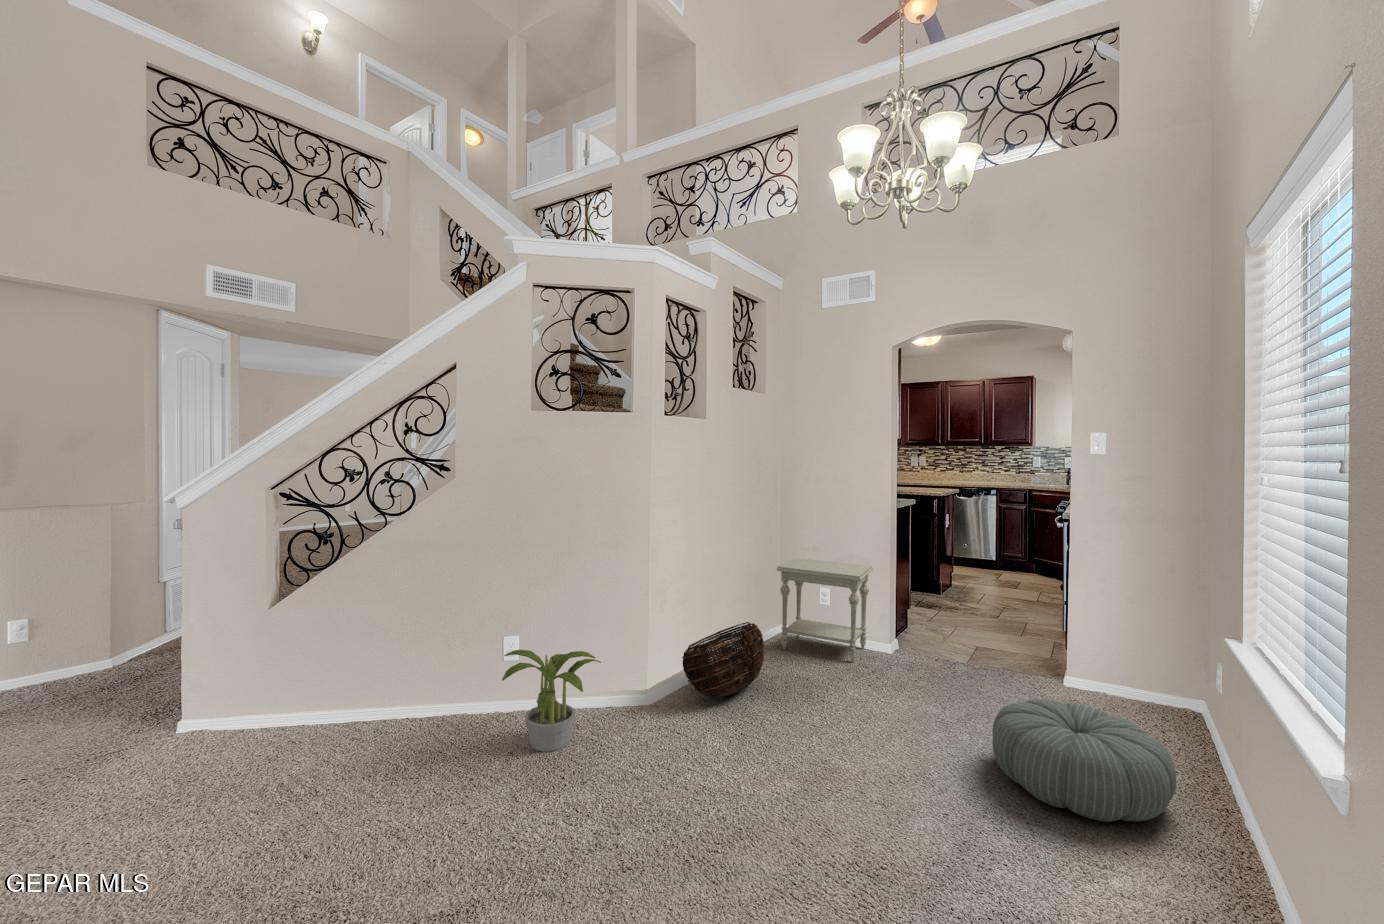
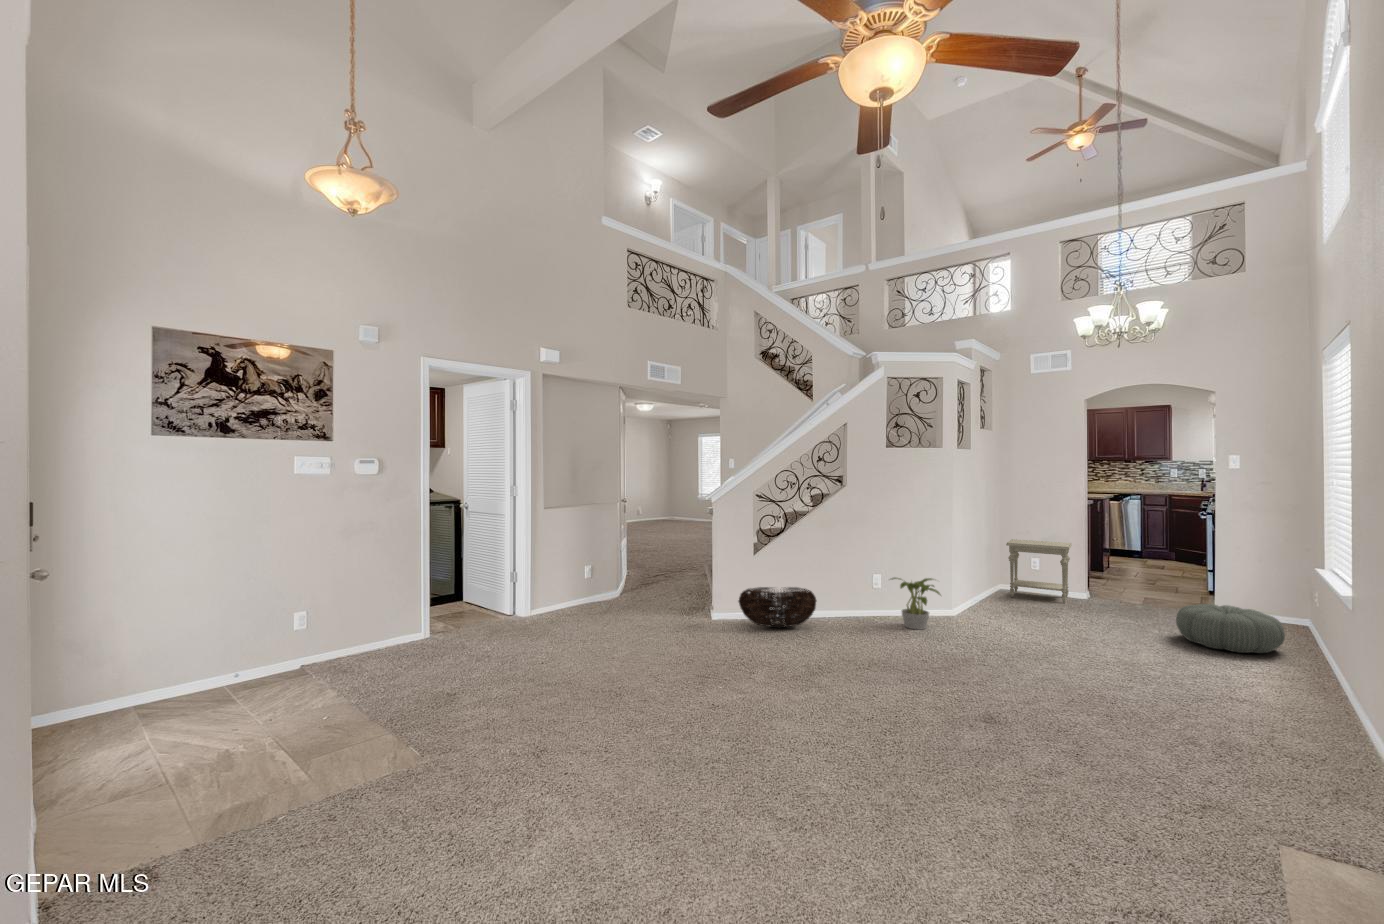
basket: present [682,622,764,698] -> present [739,587,817,628]

